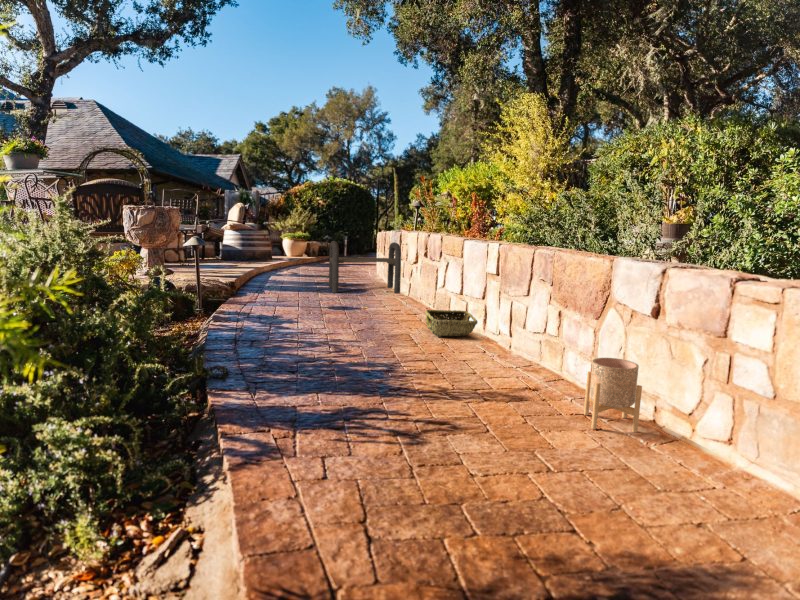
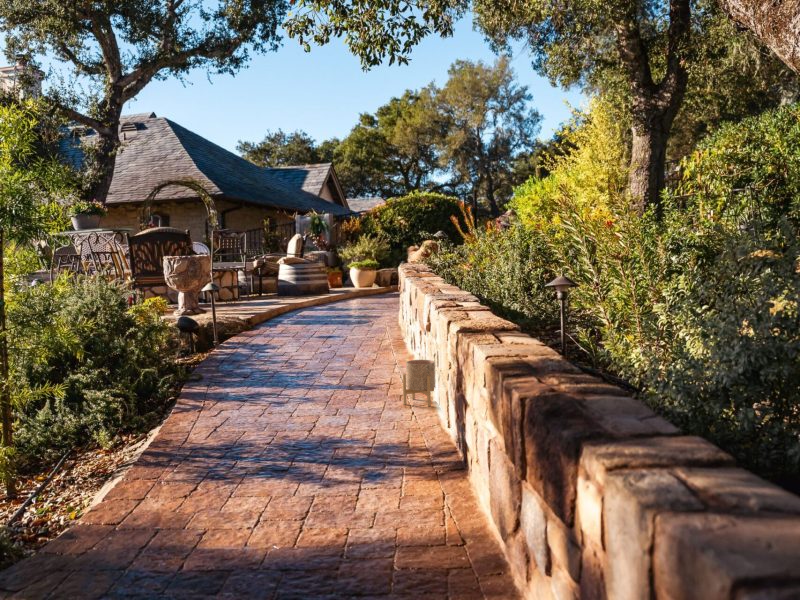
bench: present [329,241,401,293] -> none [346,274,414,325]
woven basket: present [425,310,477,336] -> none [380,336,421,358]

